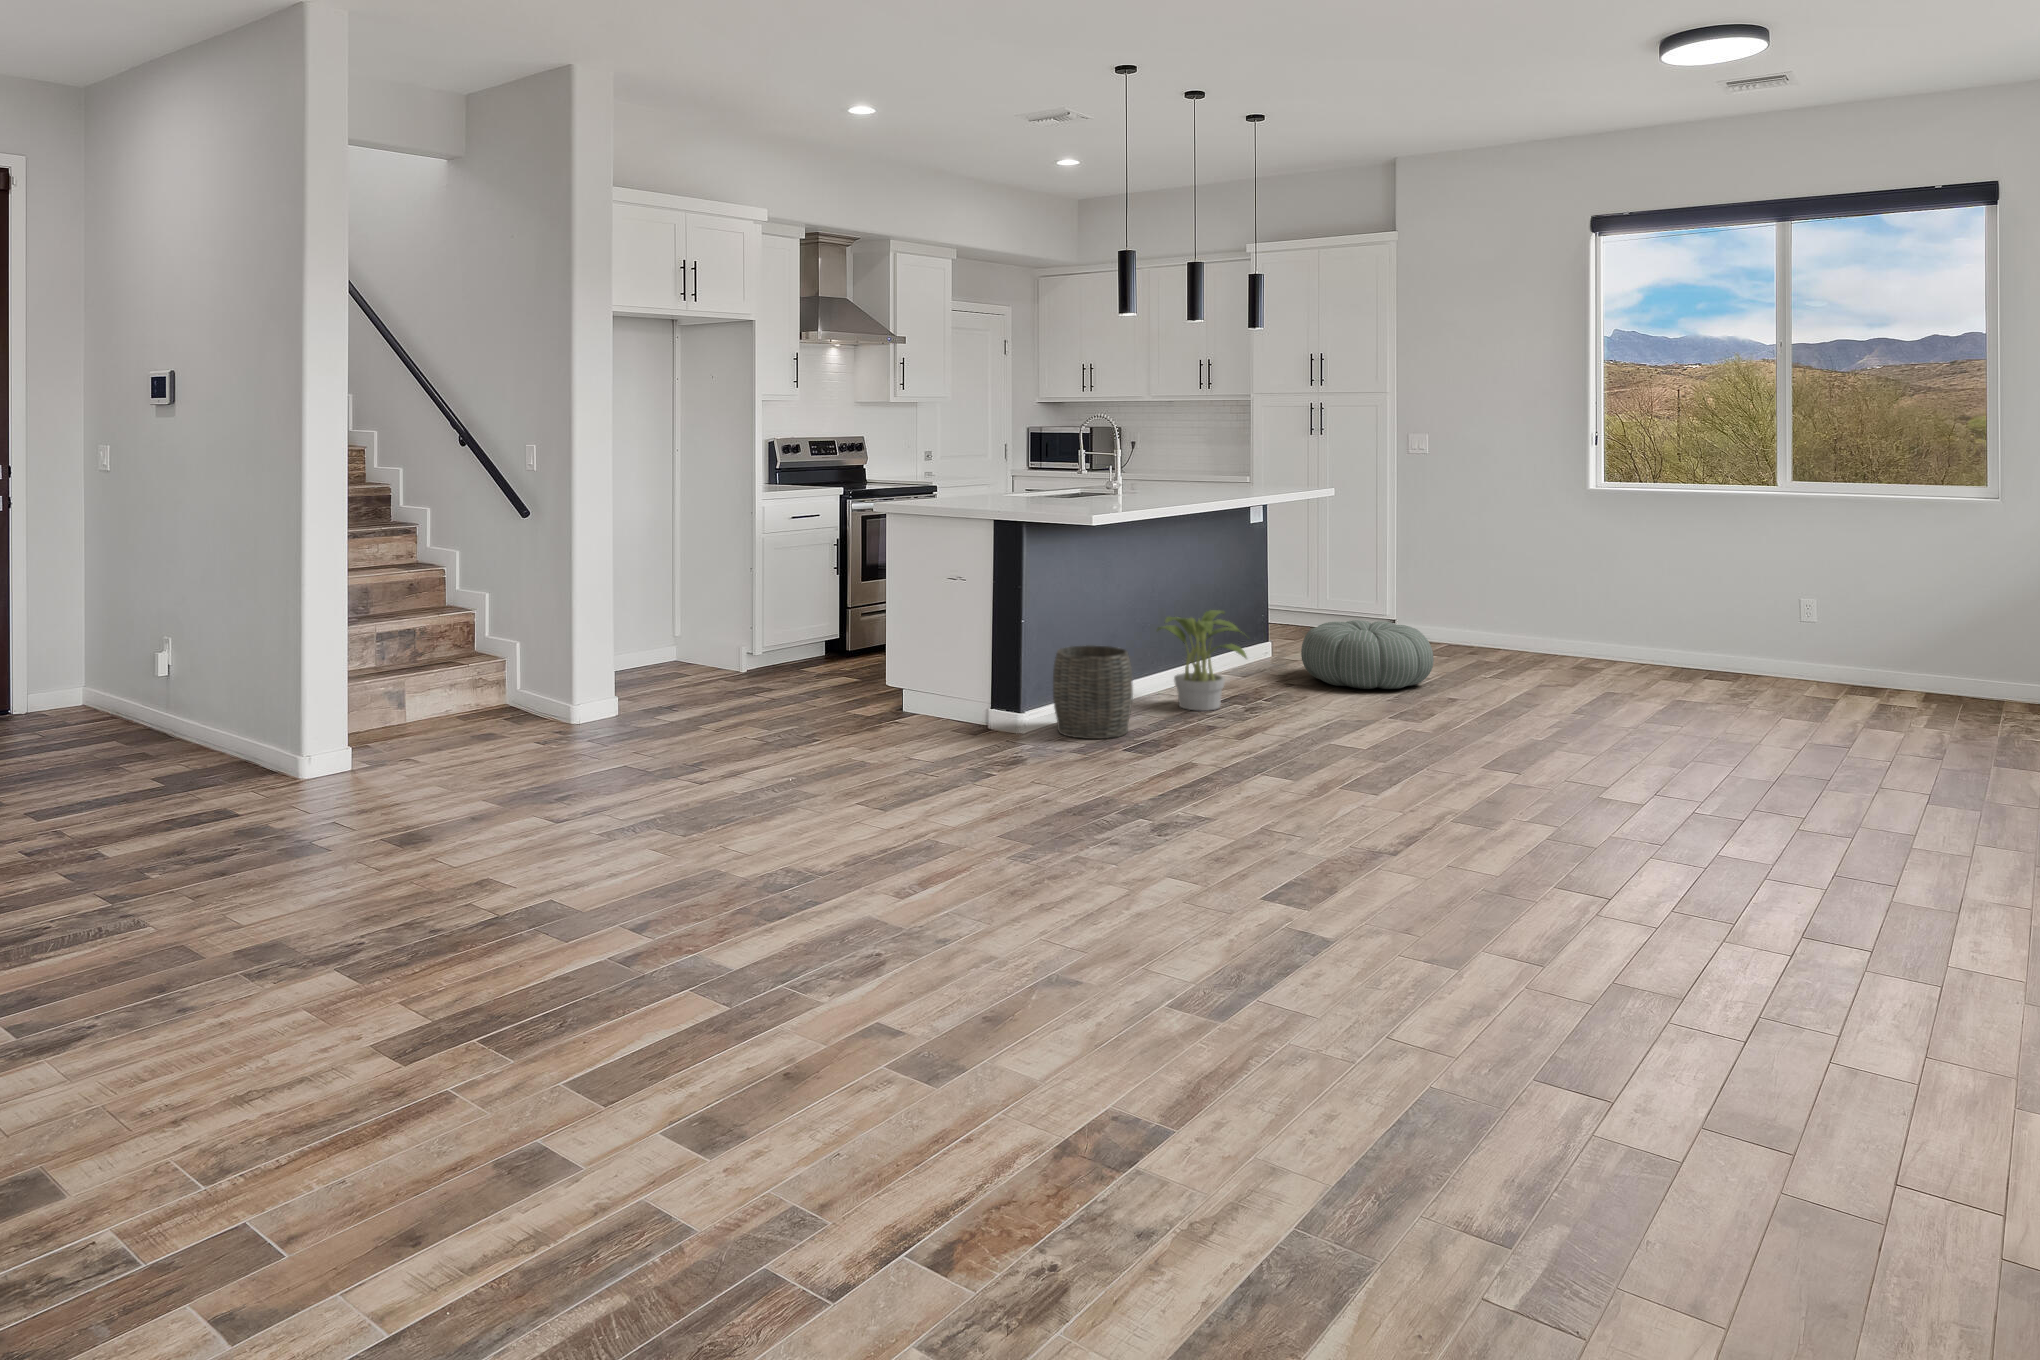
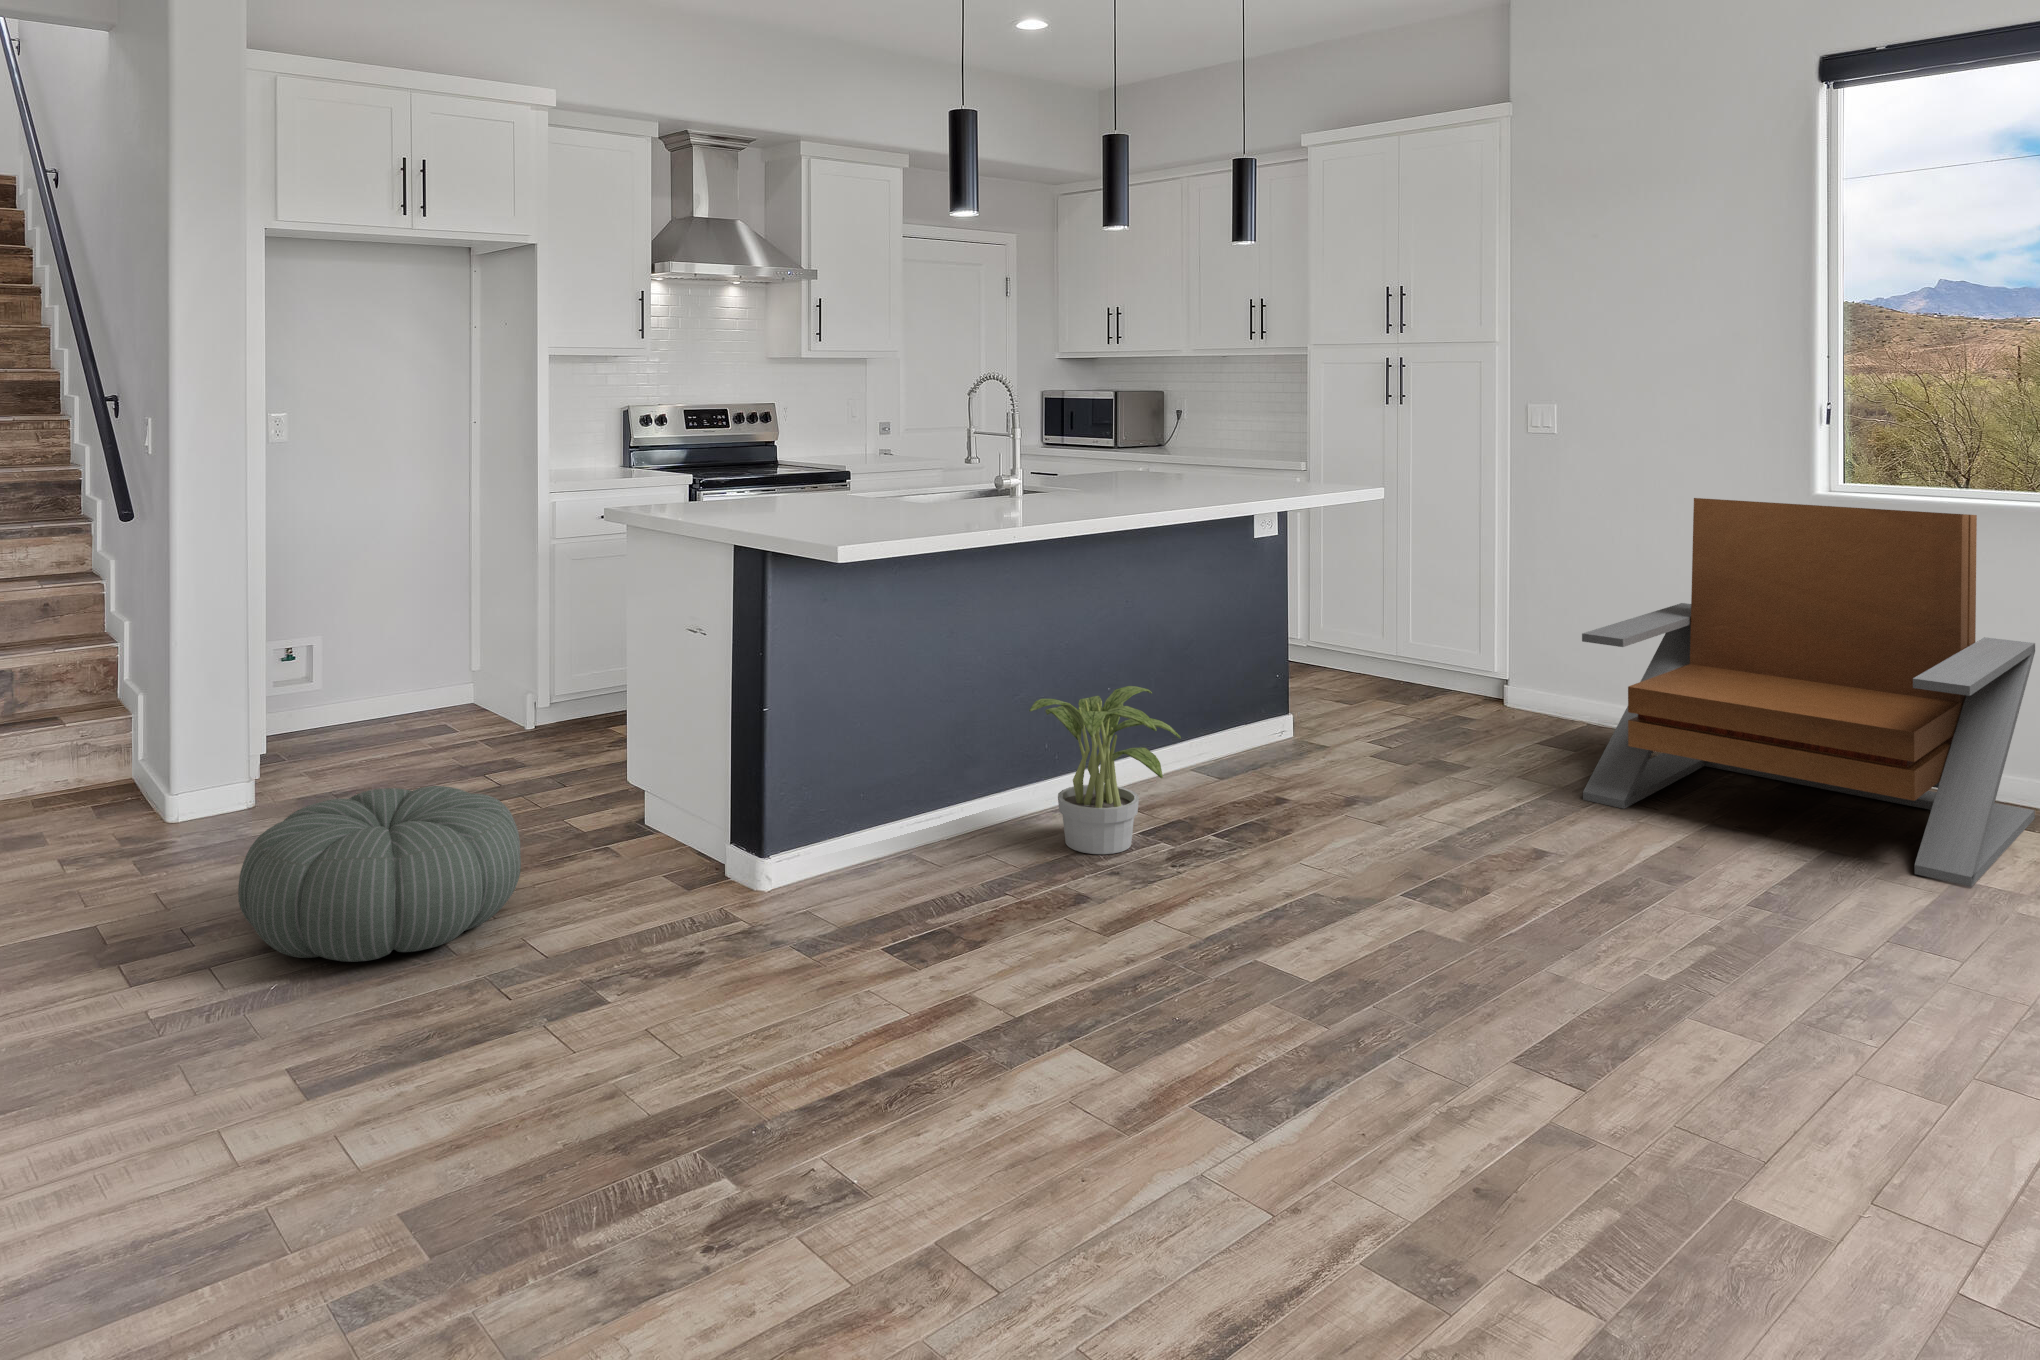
lounge chair: none [1465,491,1714,701] -> present [1582,498,2035,887]
pouf: present [1301,620,1434,689] -> present [238,786,521,962]
woven basket: present [1053,645,1133,739] -> none [810,747,941,916]

